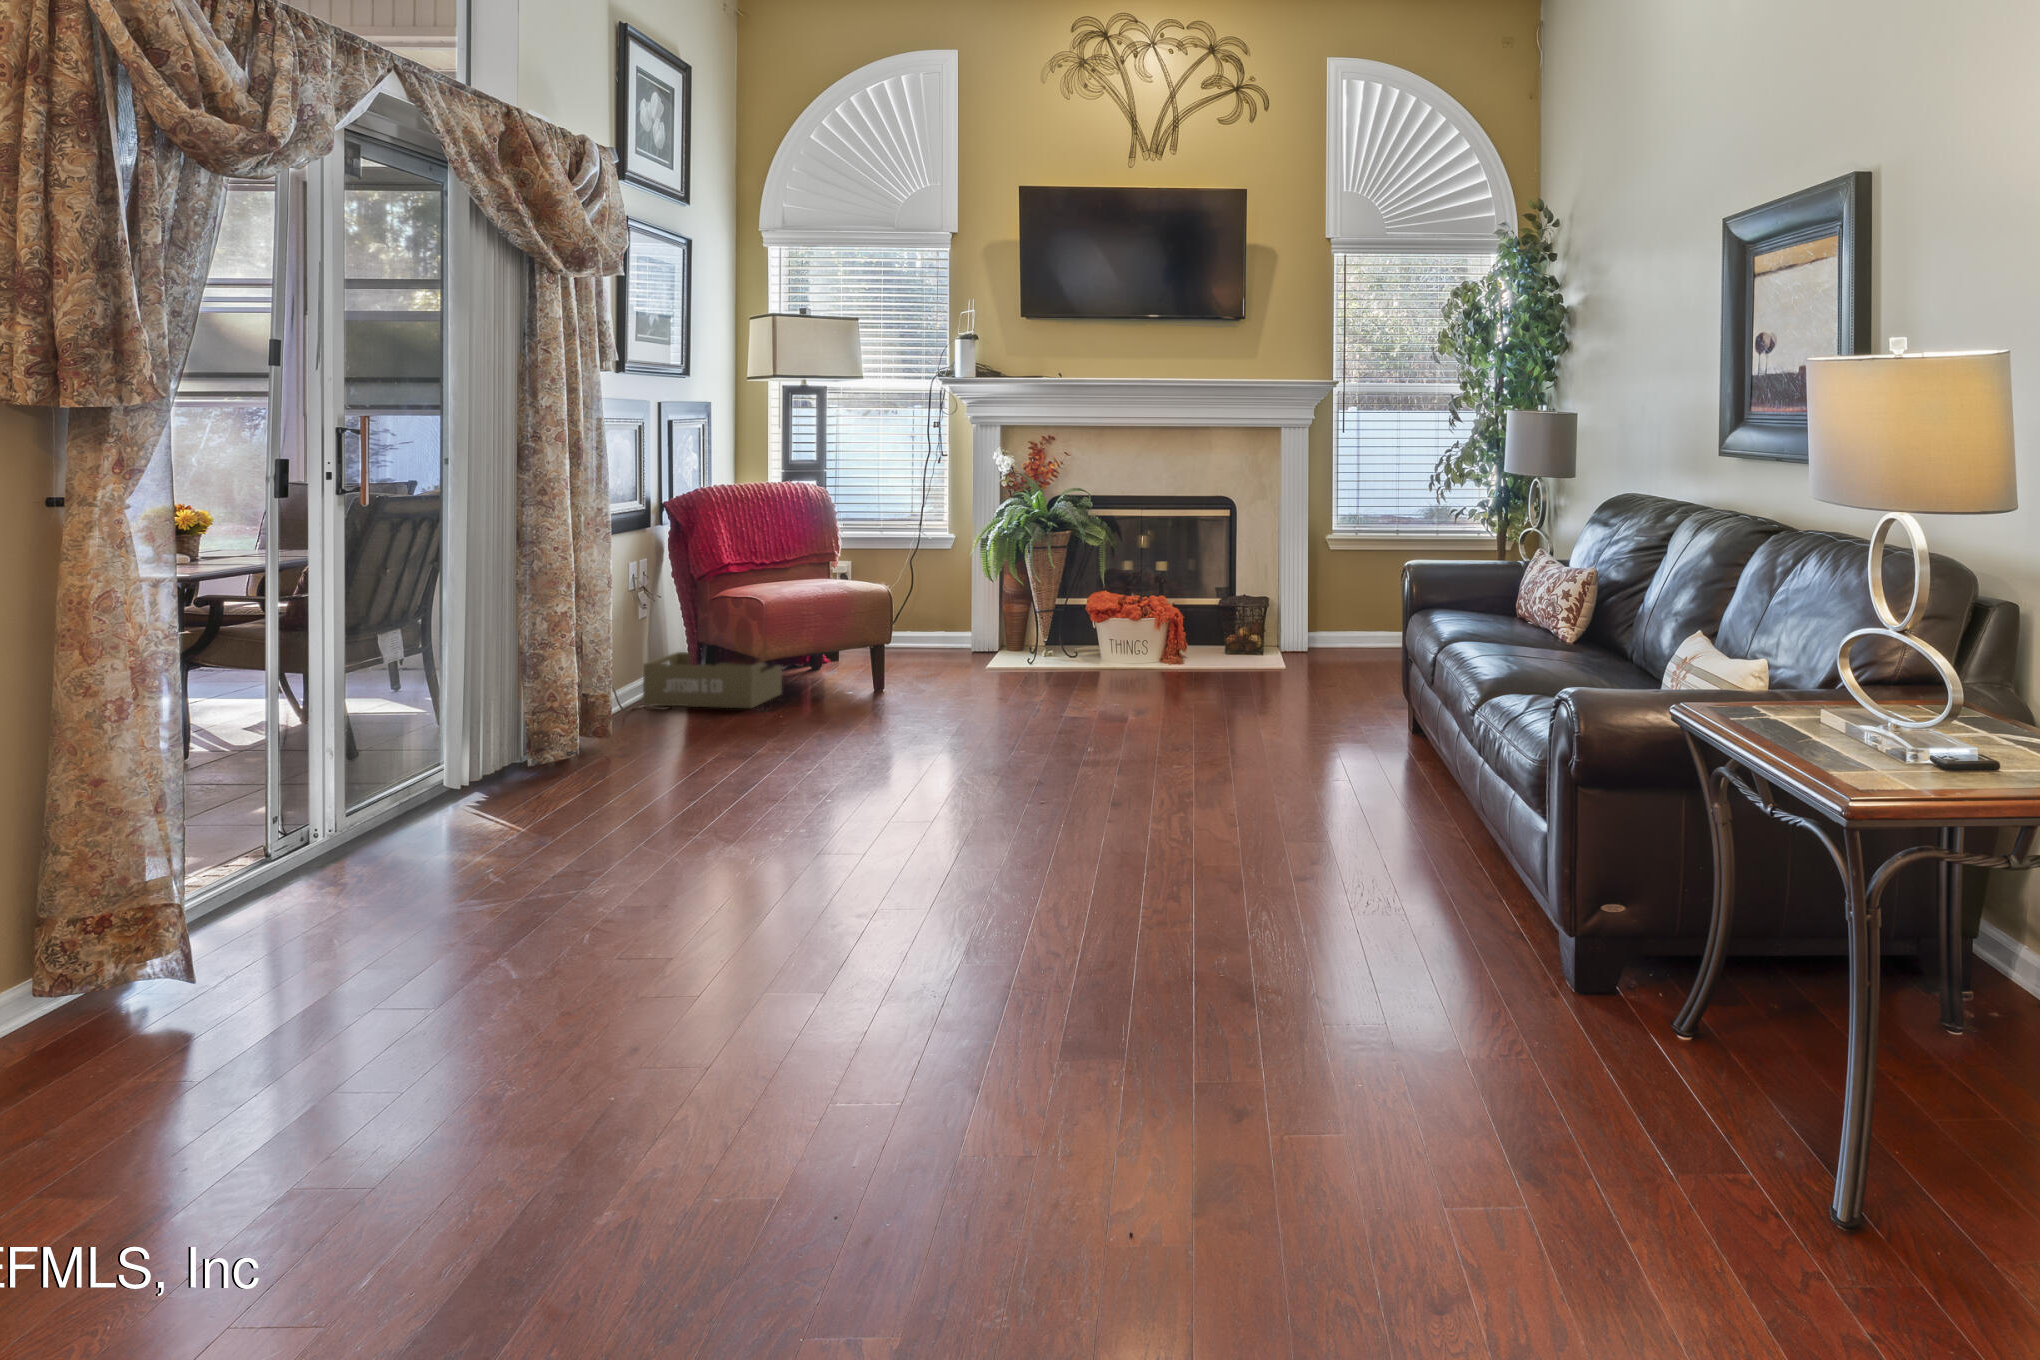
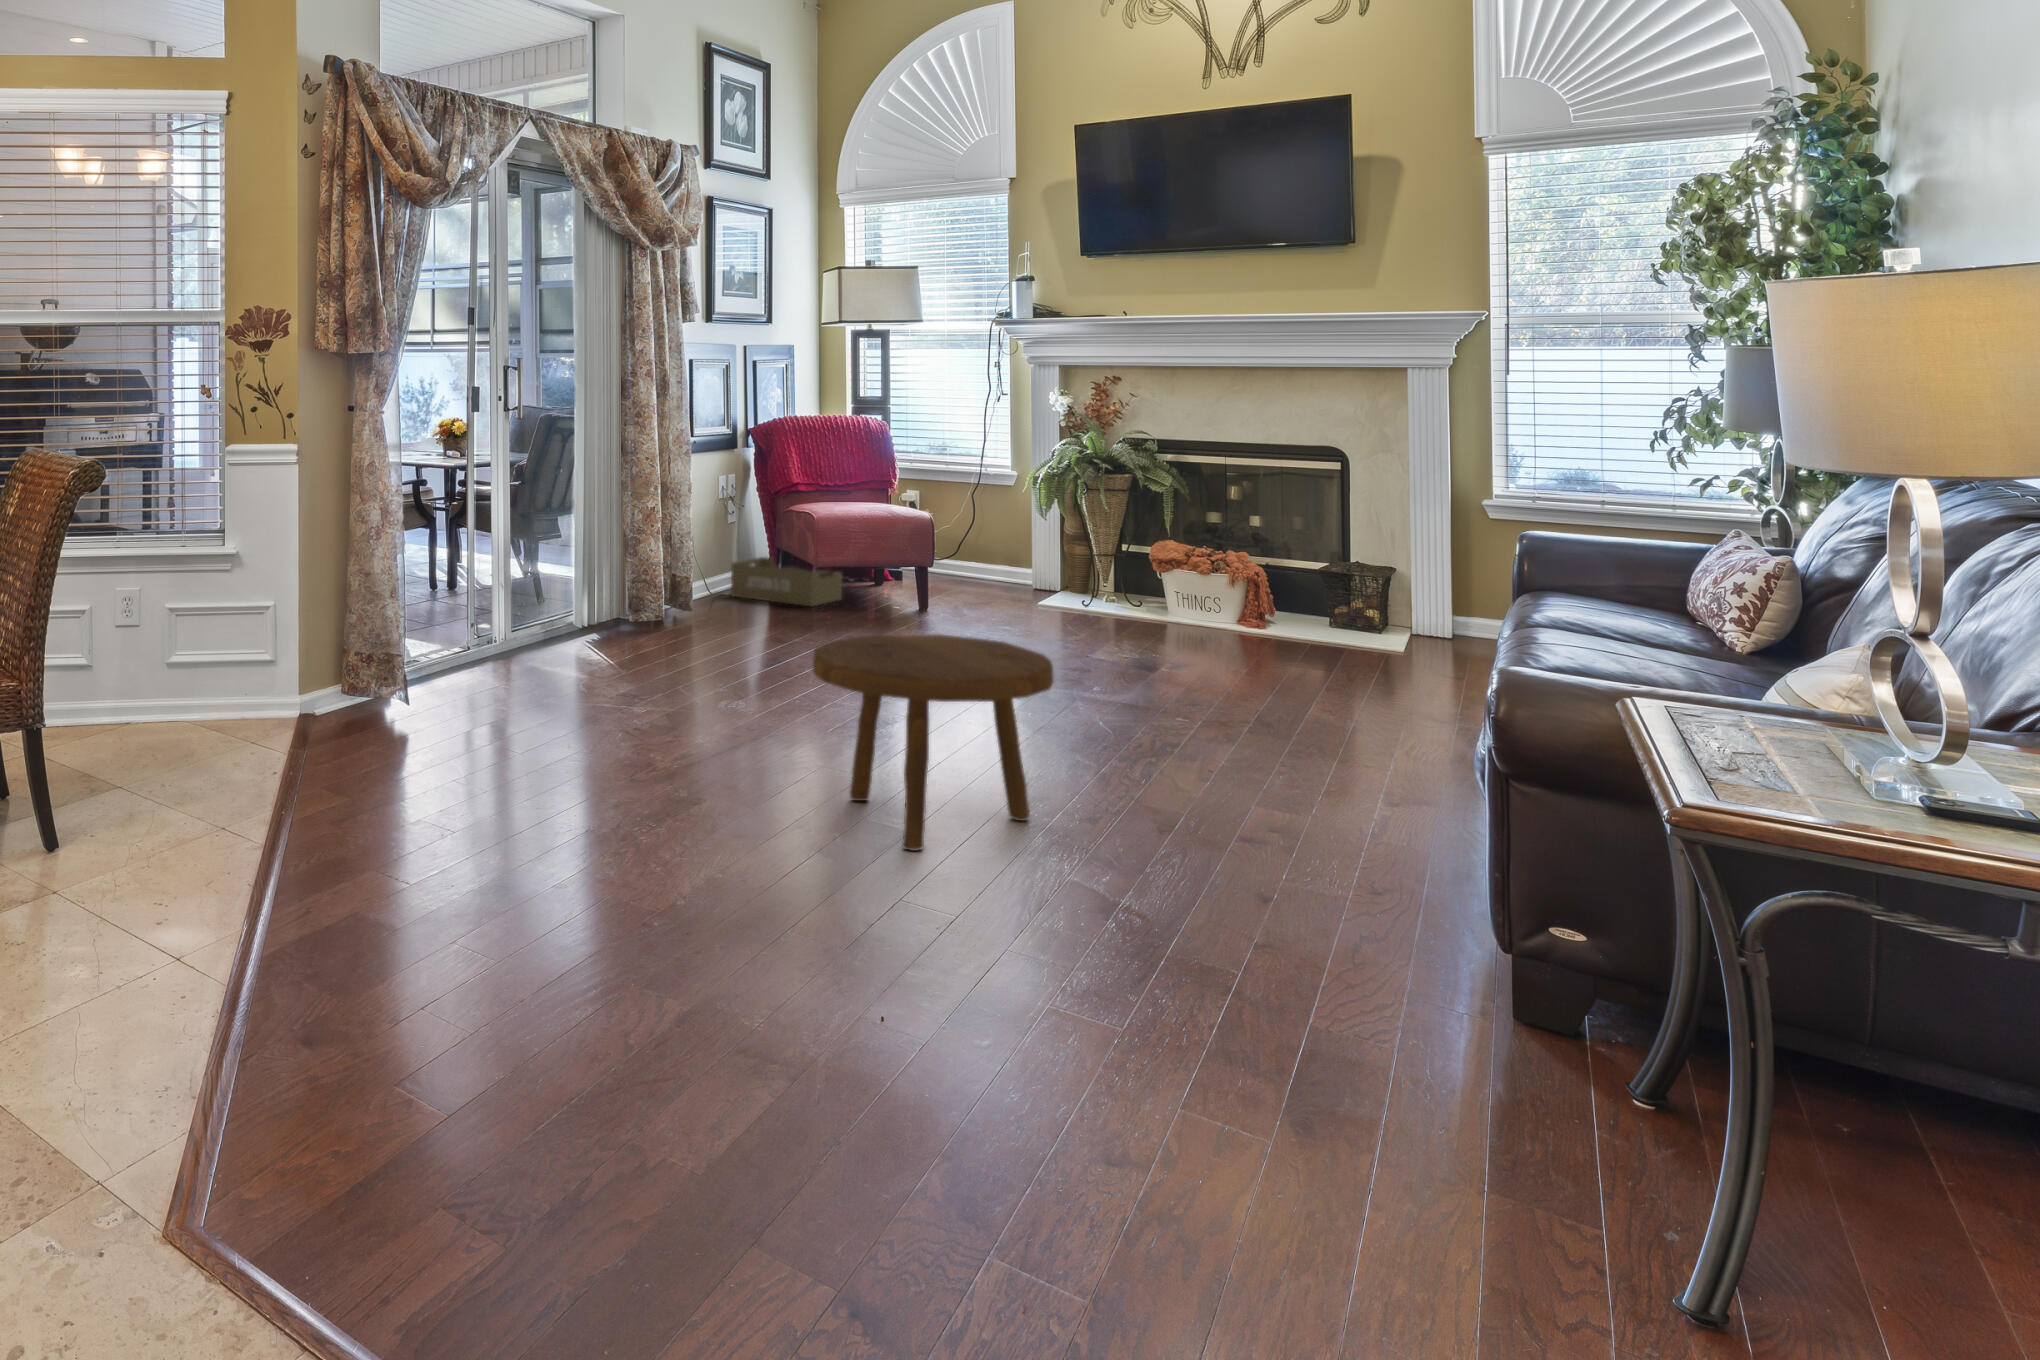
footstool: none [940,776,1269,1124] -> present [813,634,1053,851]

